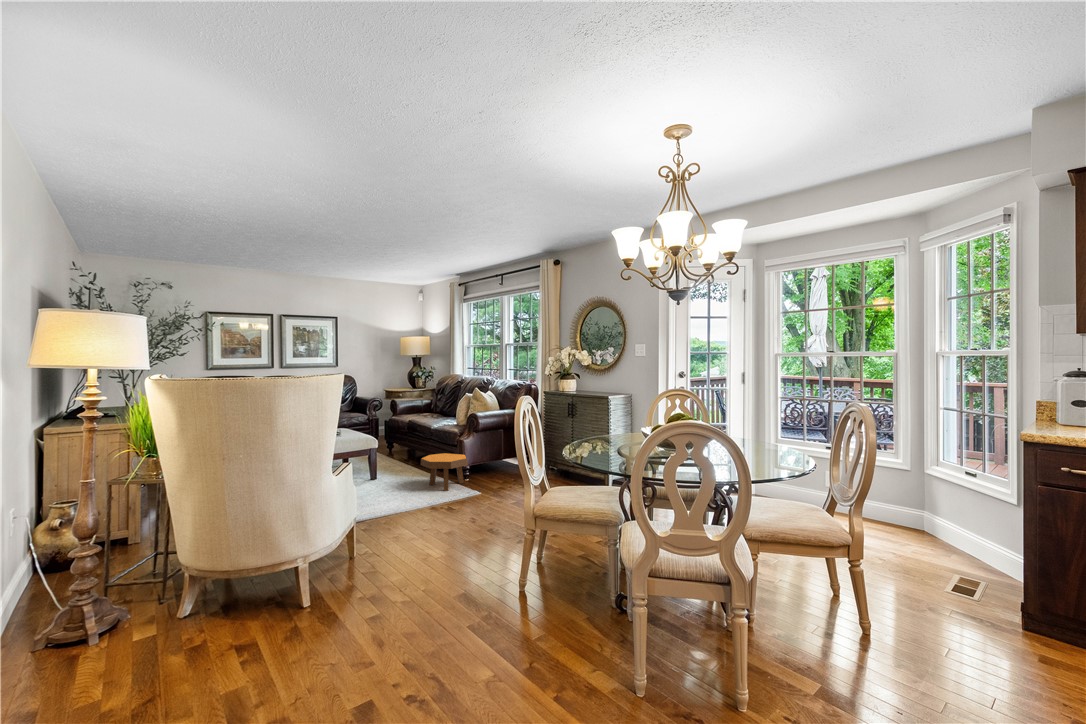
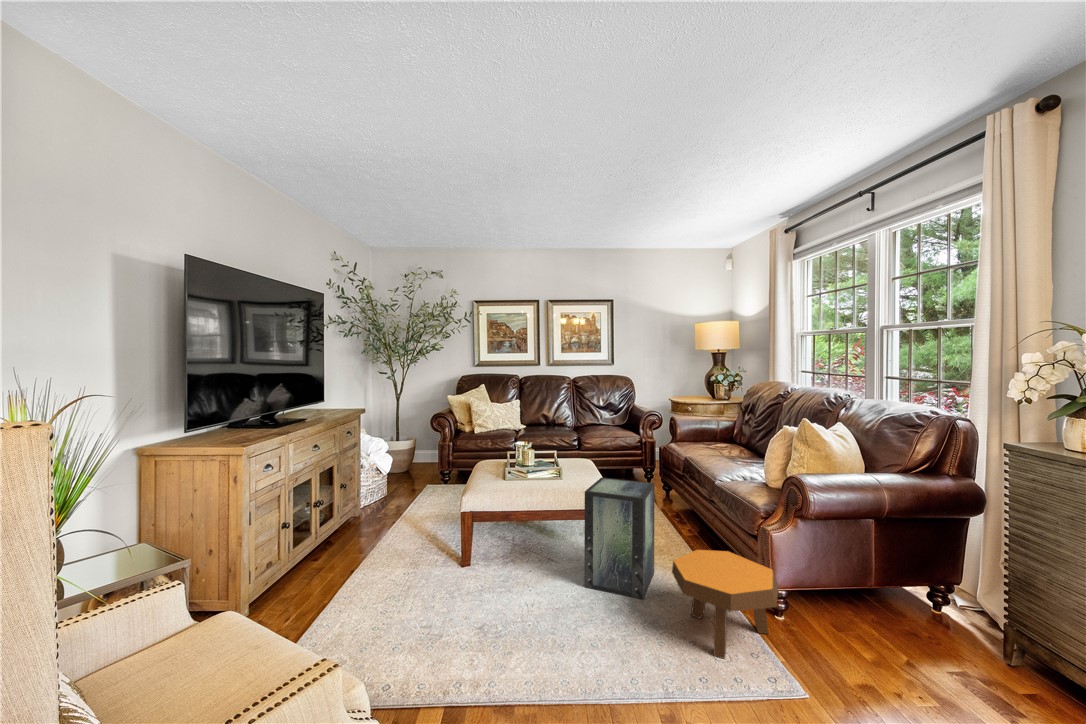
storage box: none [370,428,404,487] -> present [584,478,655,599]

